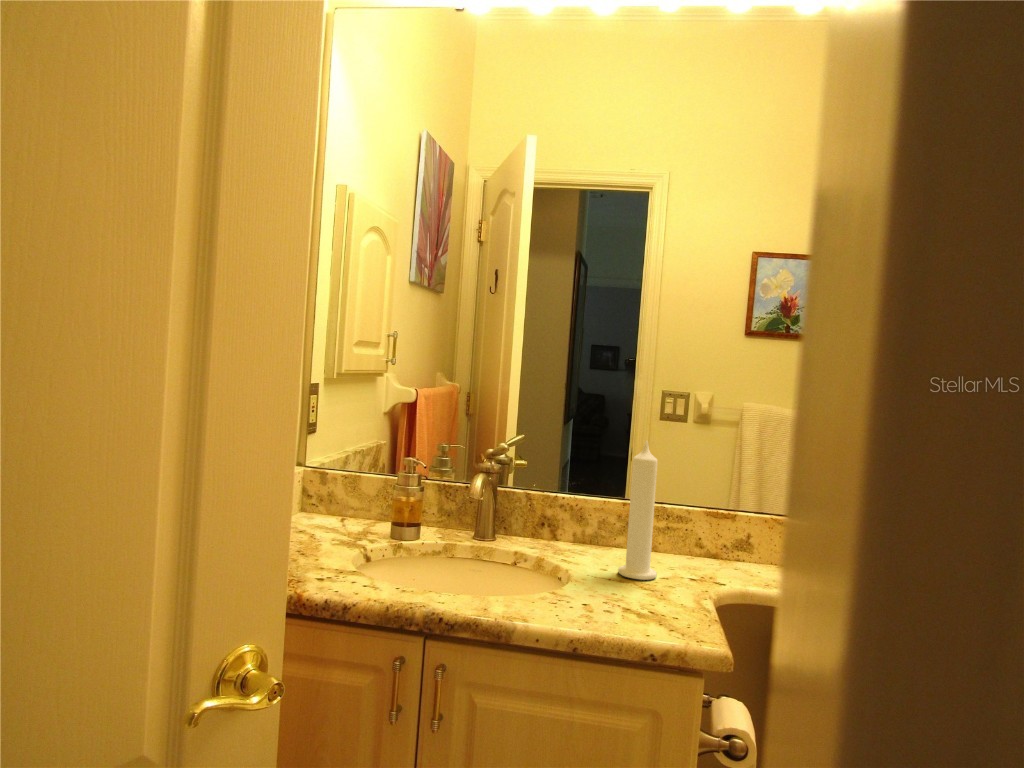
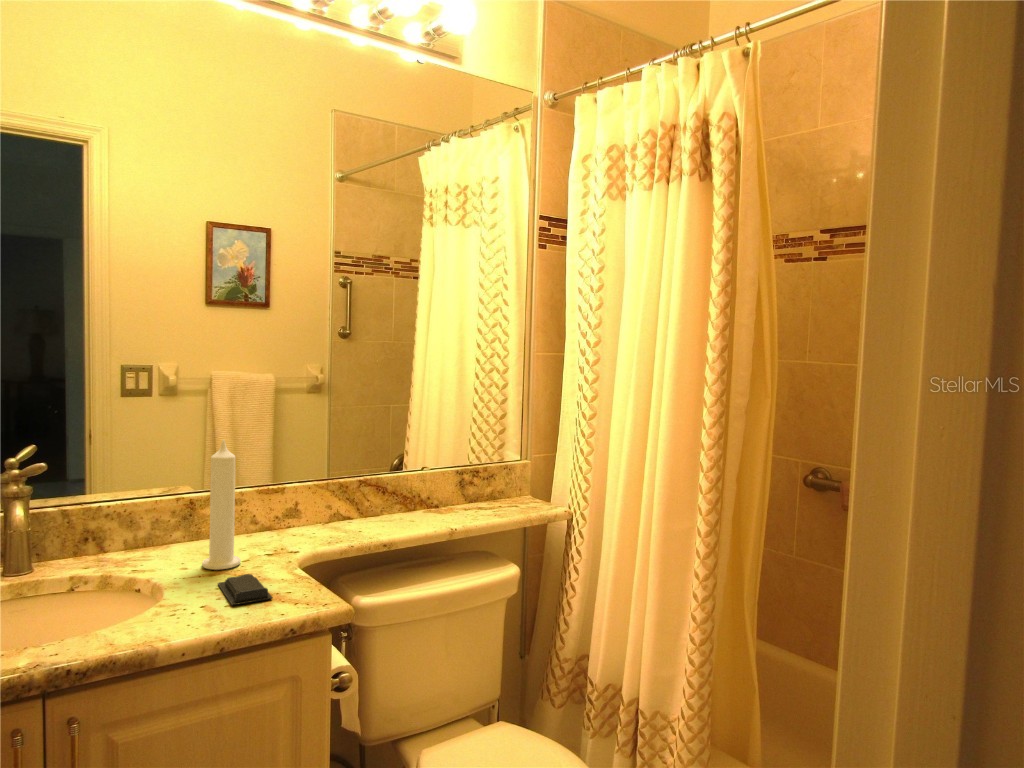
soap bar: none [608,585,656,618] -> present [218,574,273,605]

